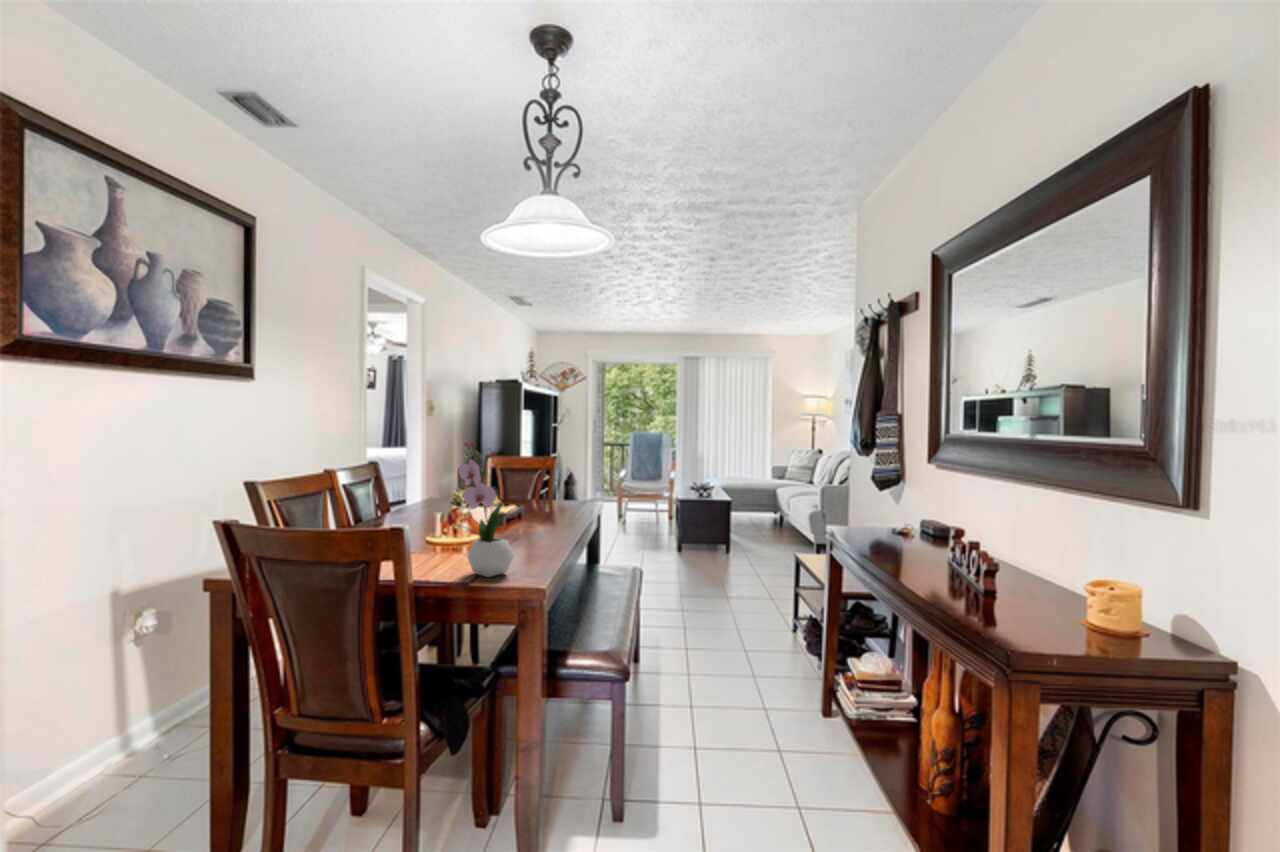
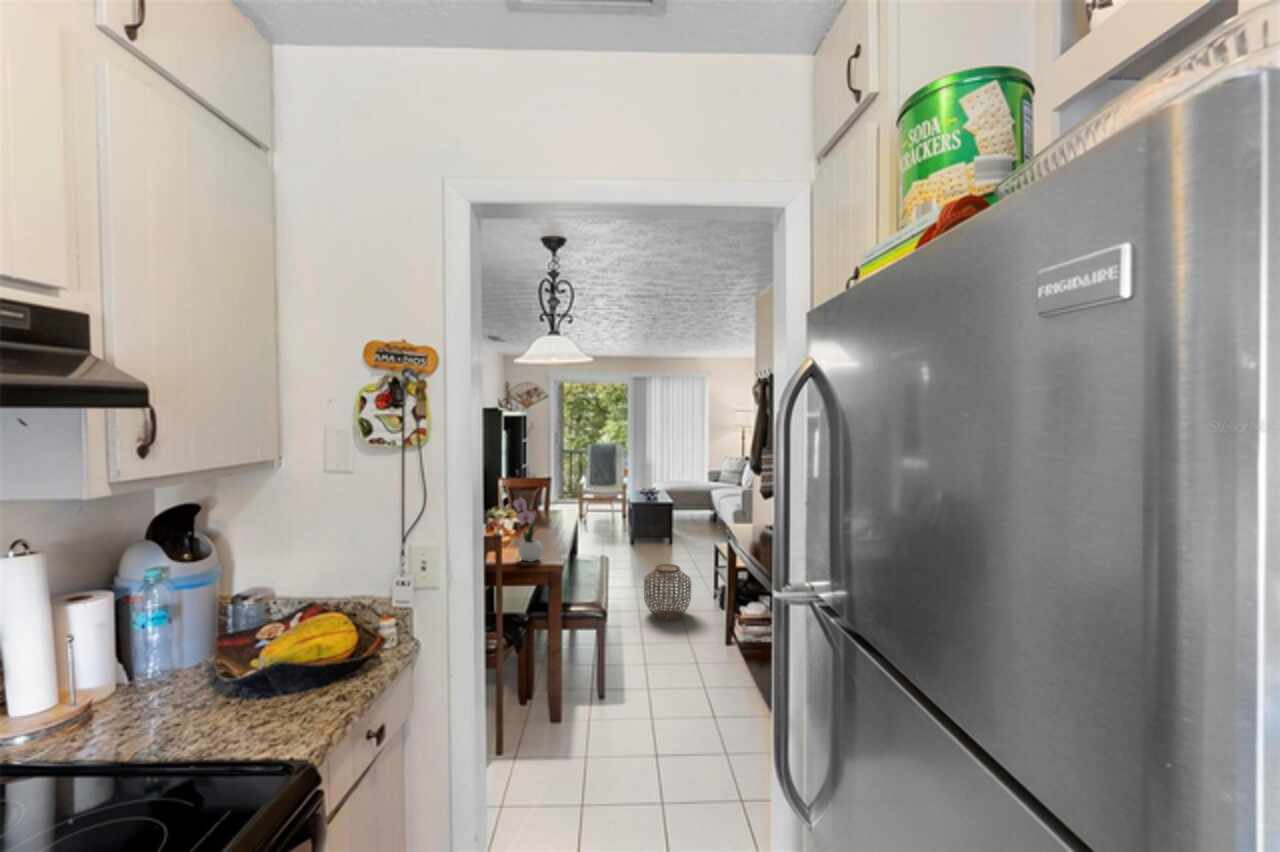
woven basket: none [693,582,763,666] -> present [644,564,691,620]

